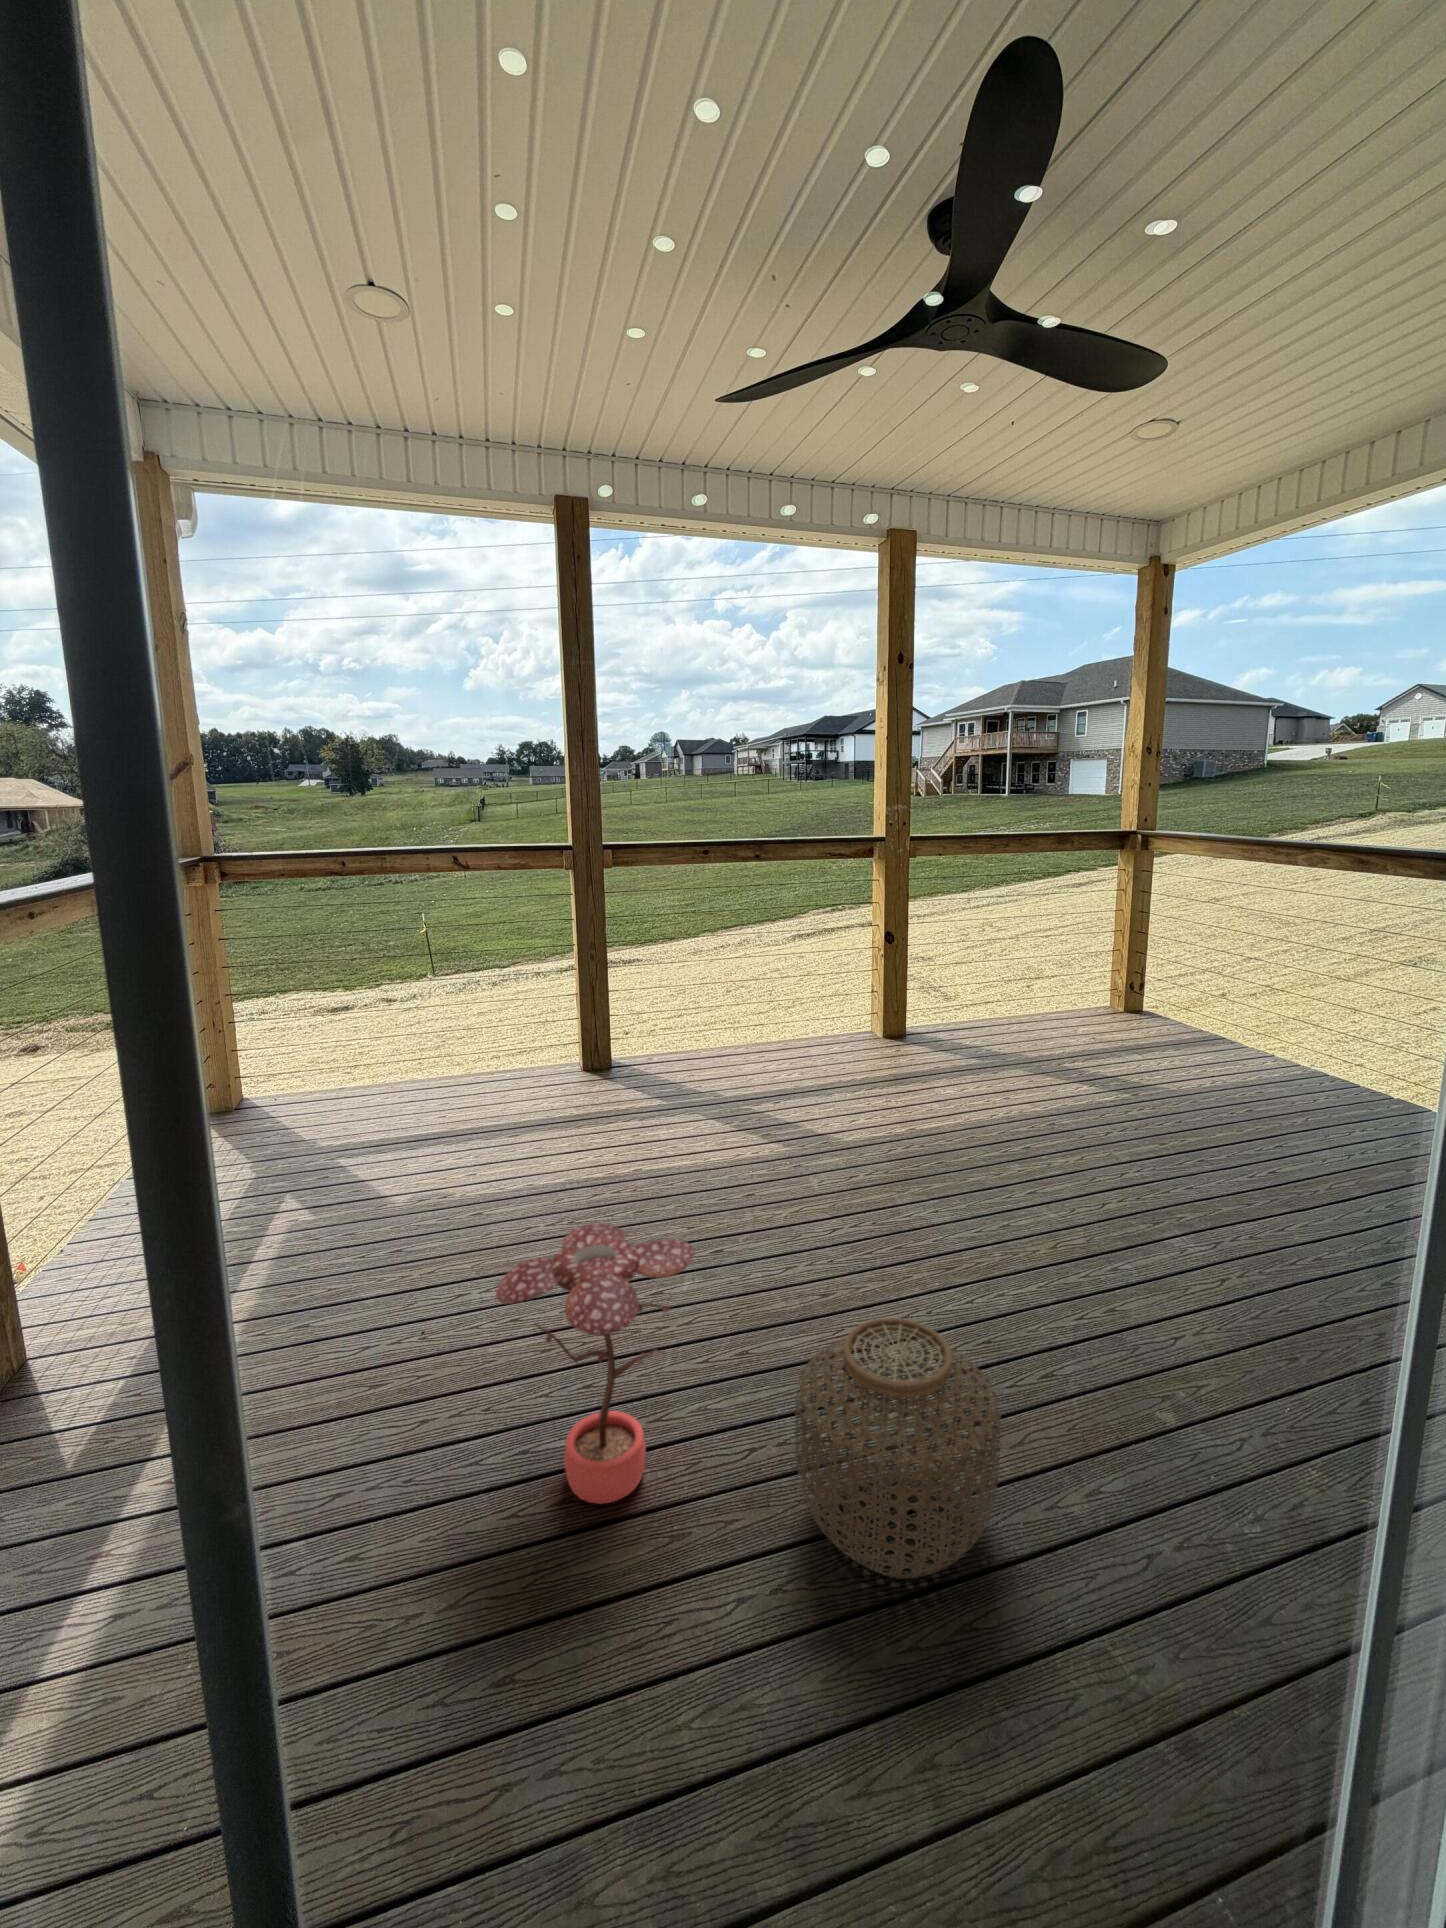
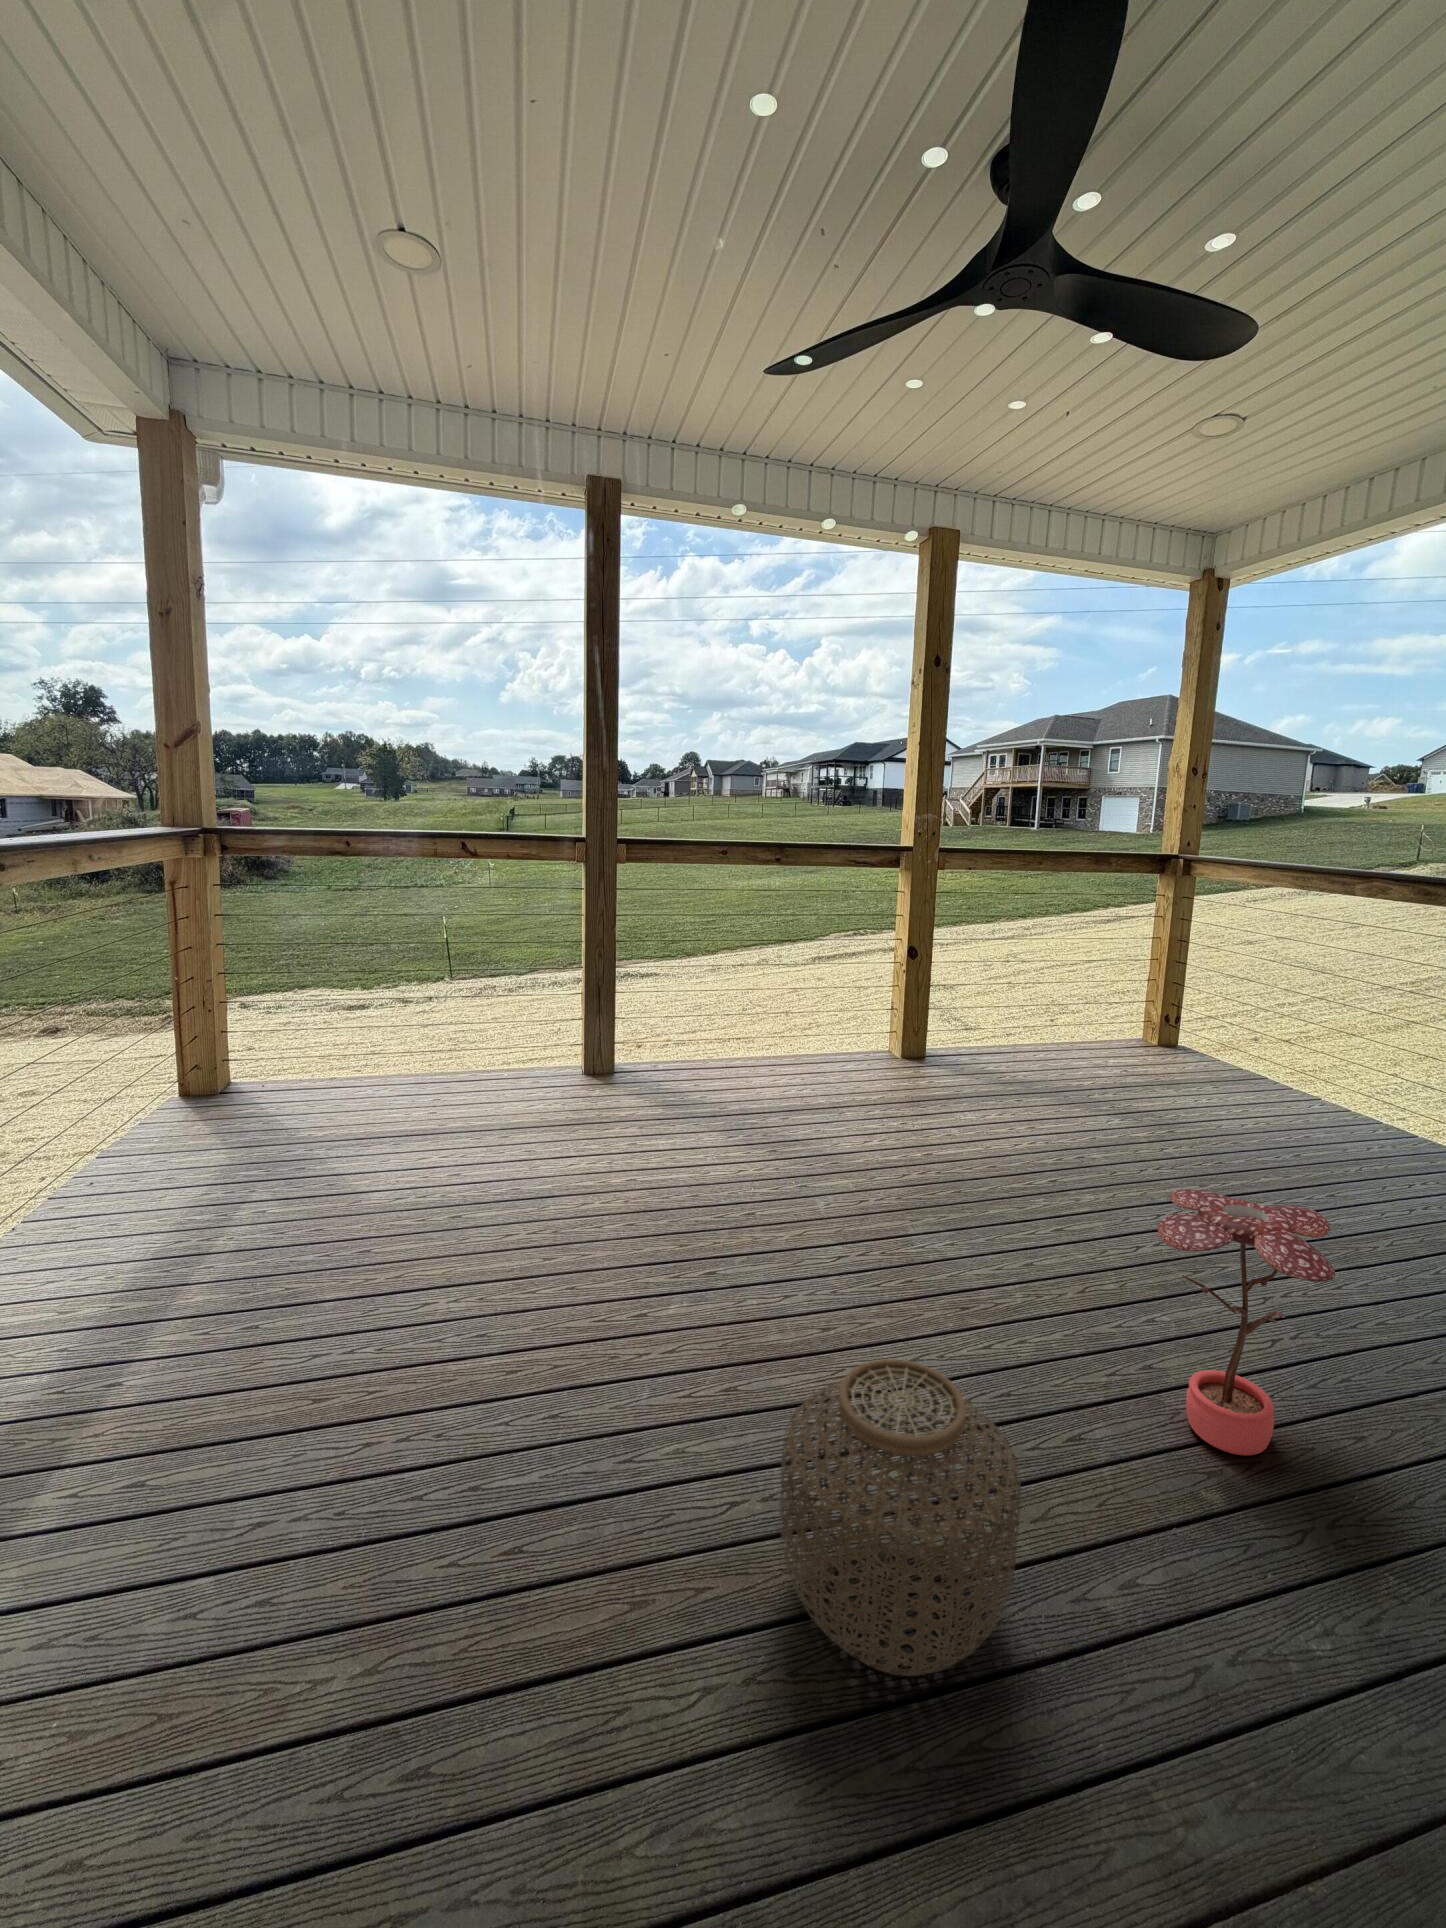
potted plant: present [496,1223,694,1504] -> present [1158,1189,1335,1455]

